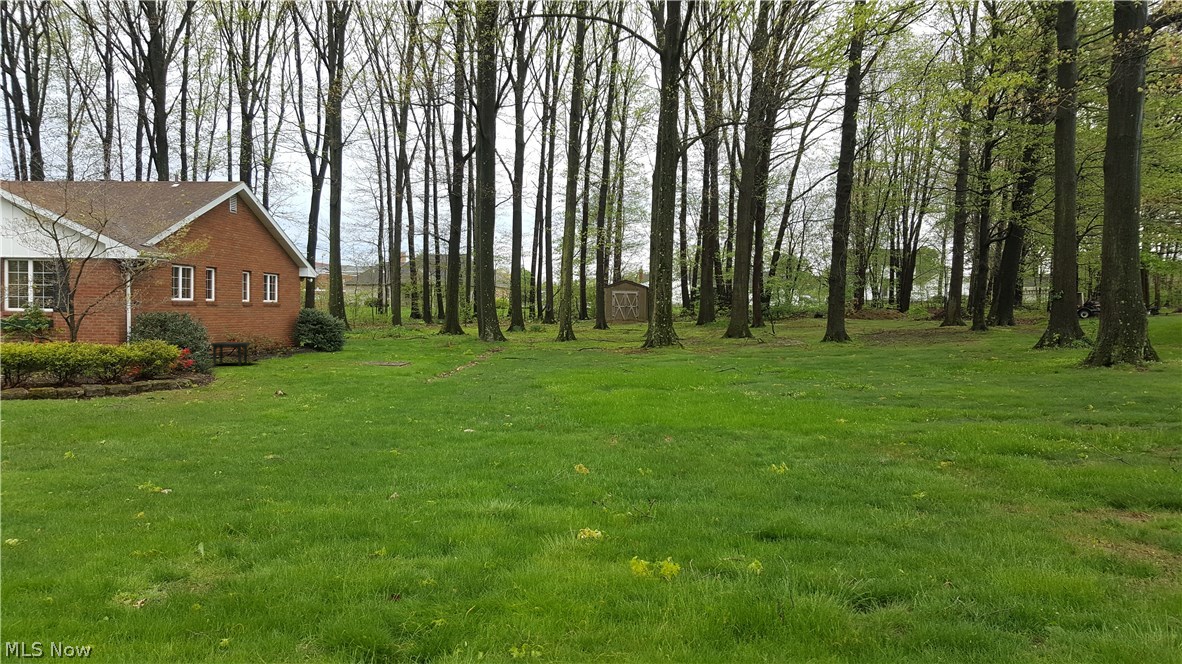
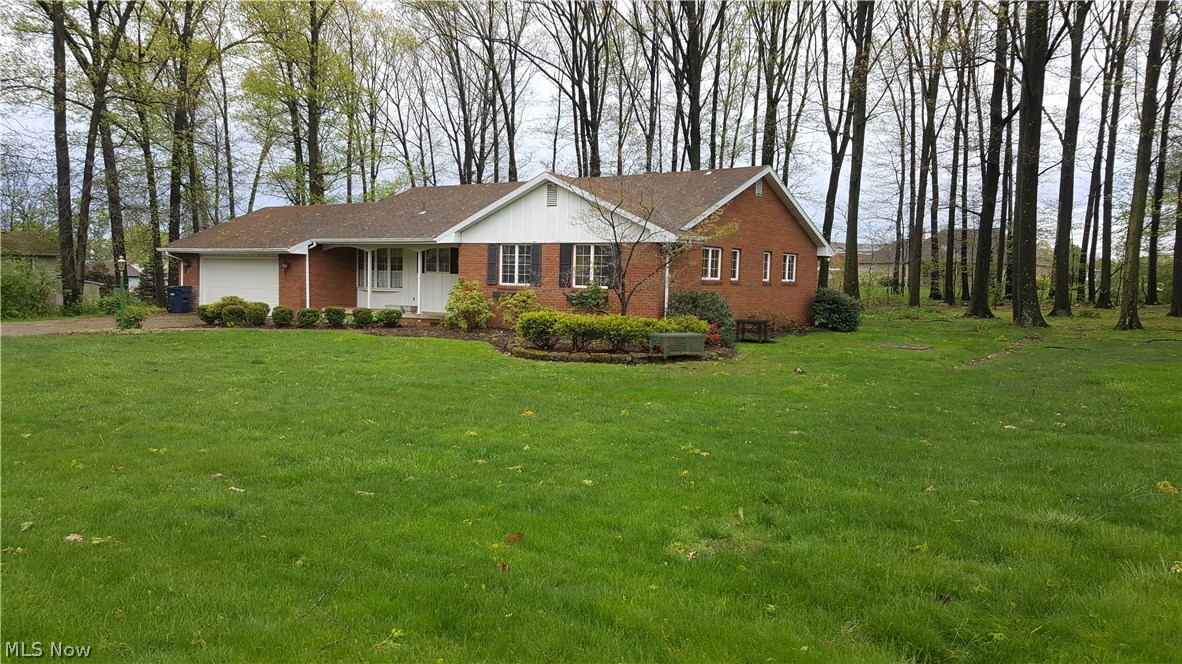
storage bench: none [106,358,177,387] -> present [648,332,705,358]

